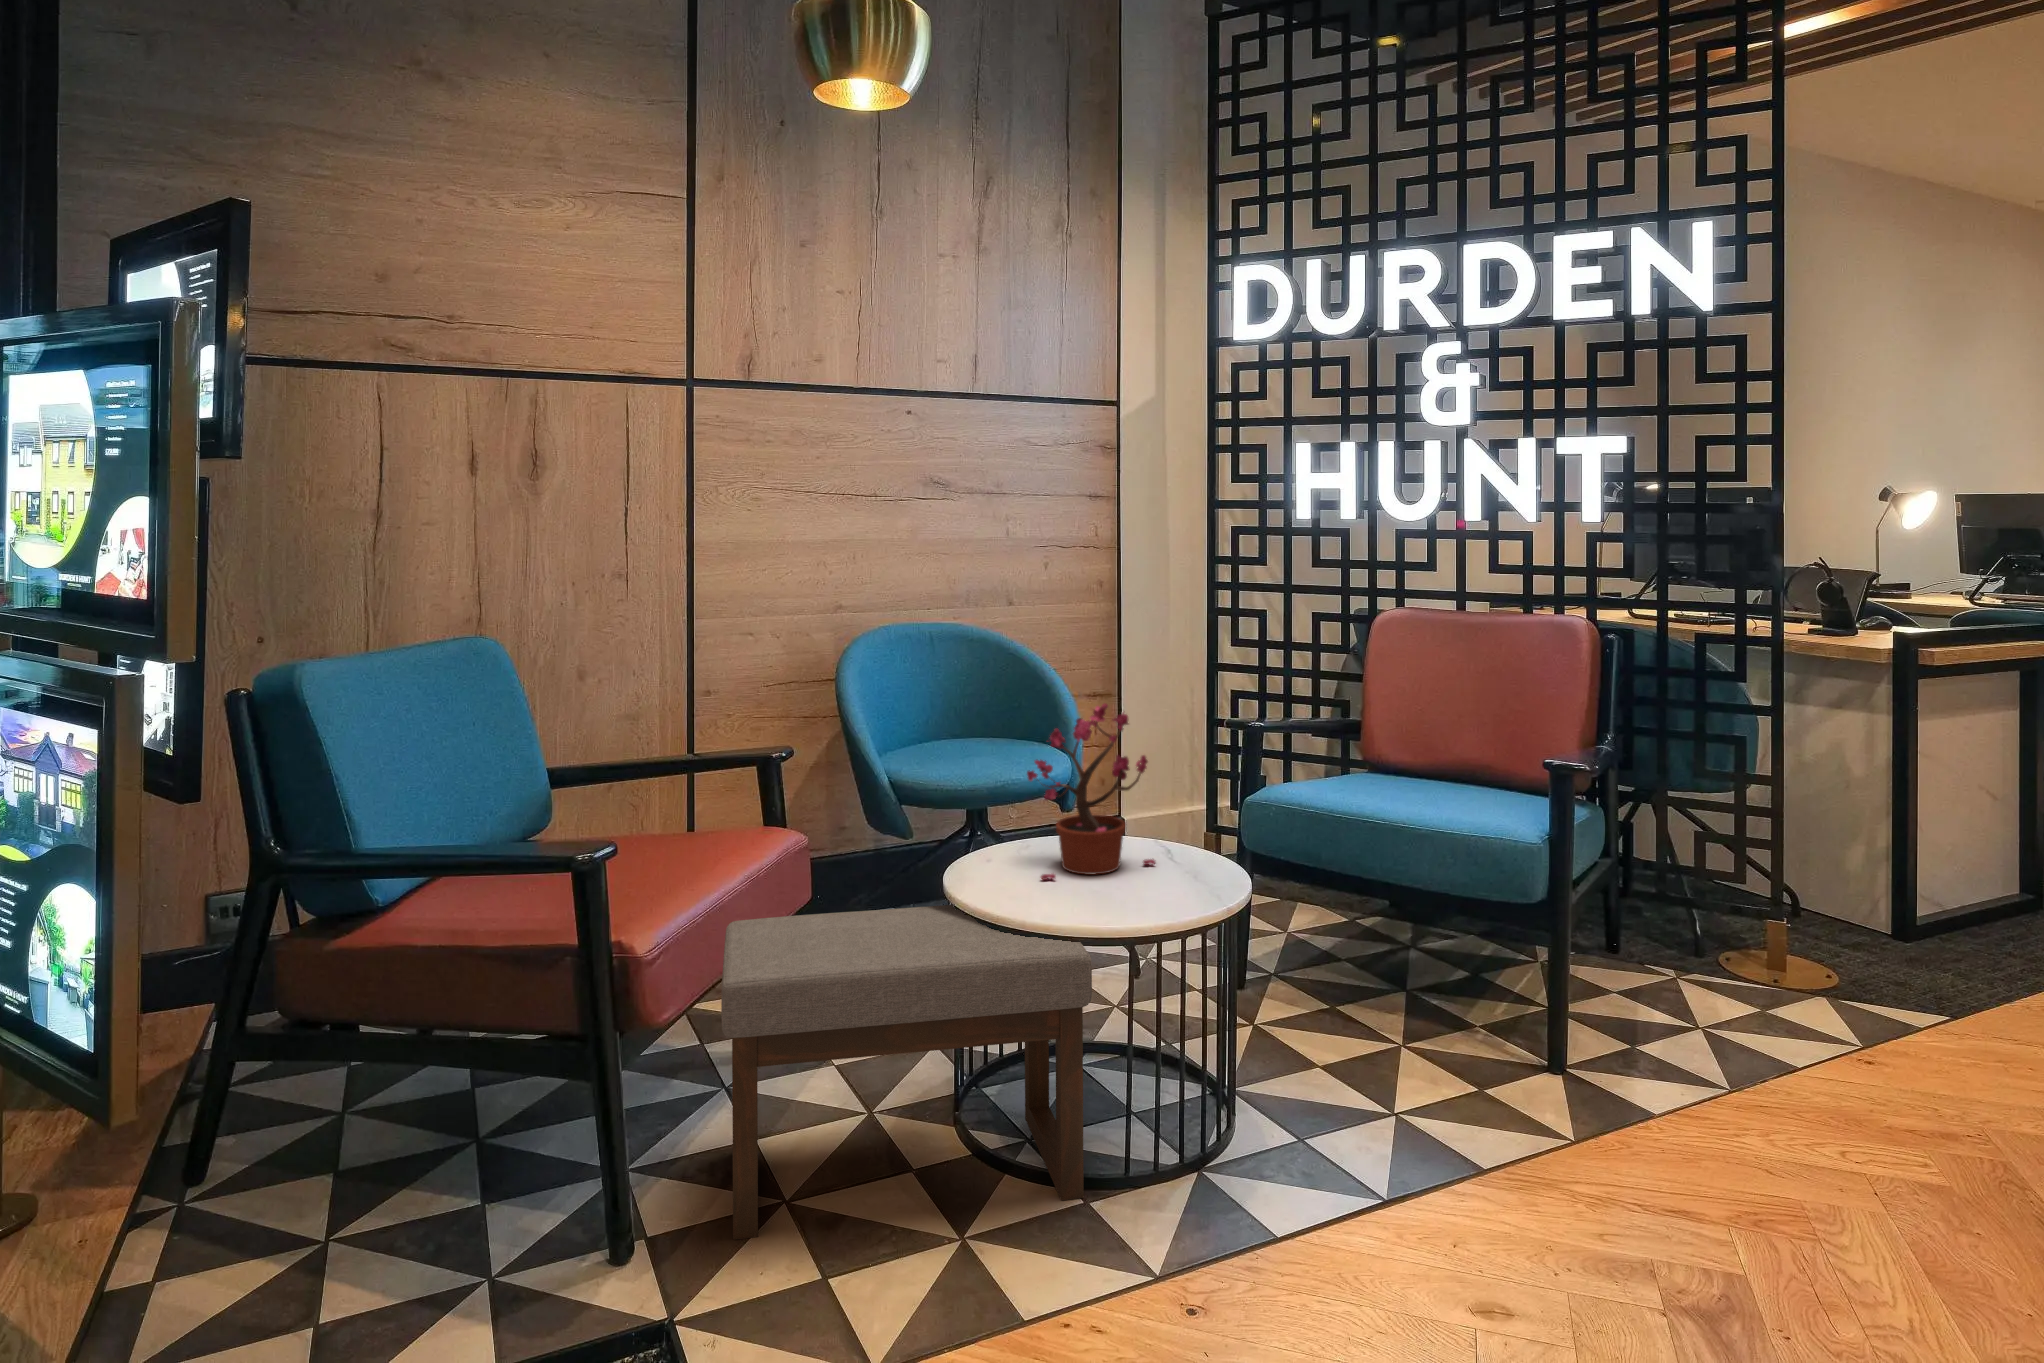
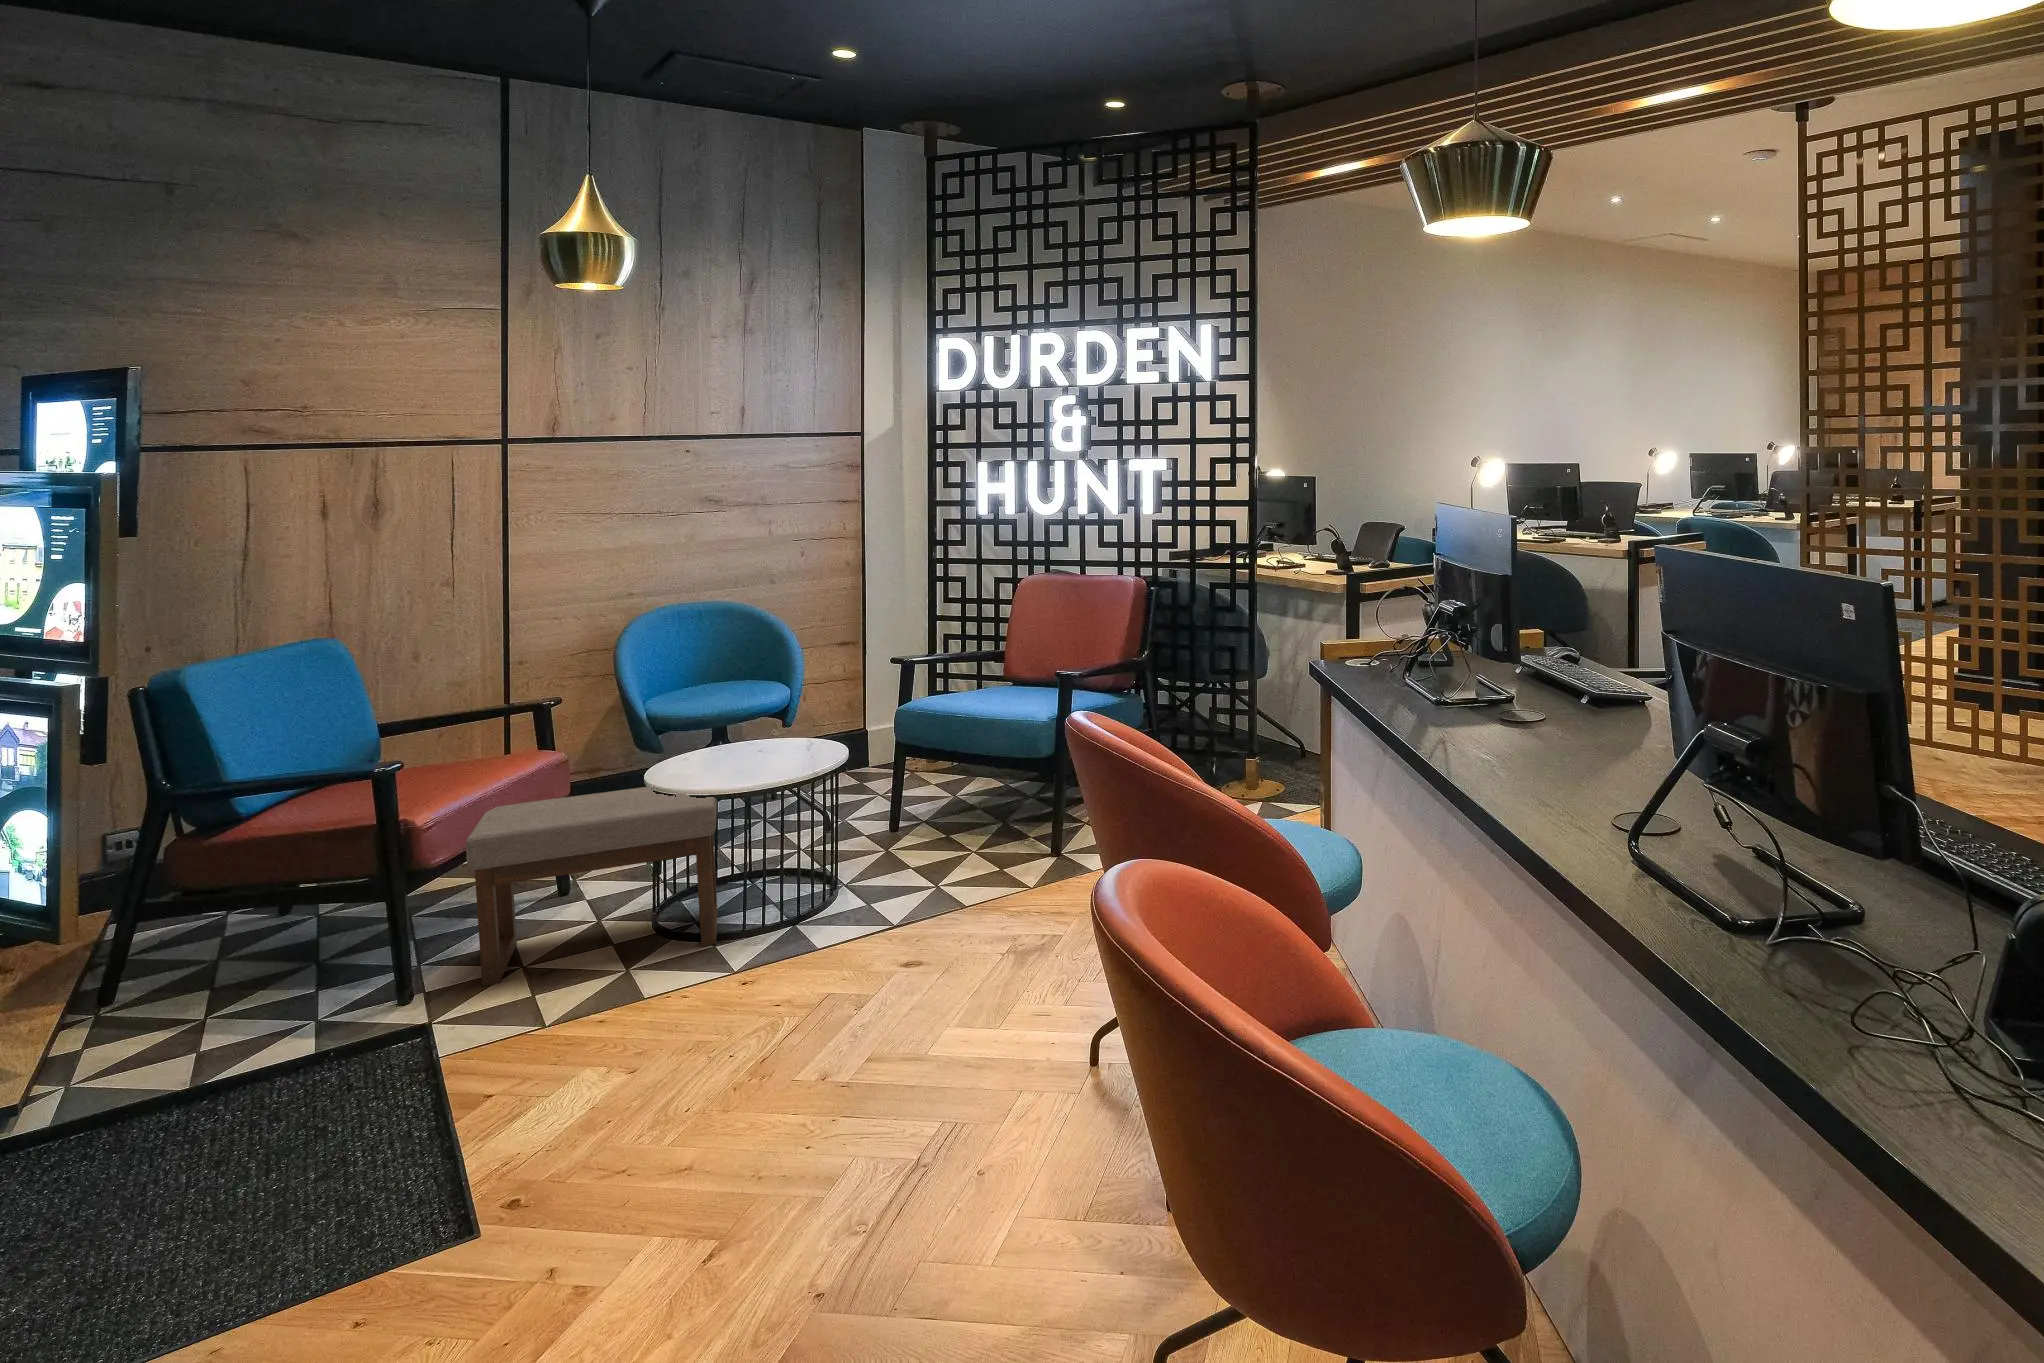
potted plant: present [1027,704,1155,880] -> none [704,657,790,767]

